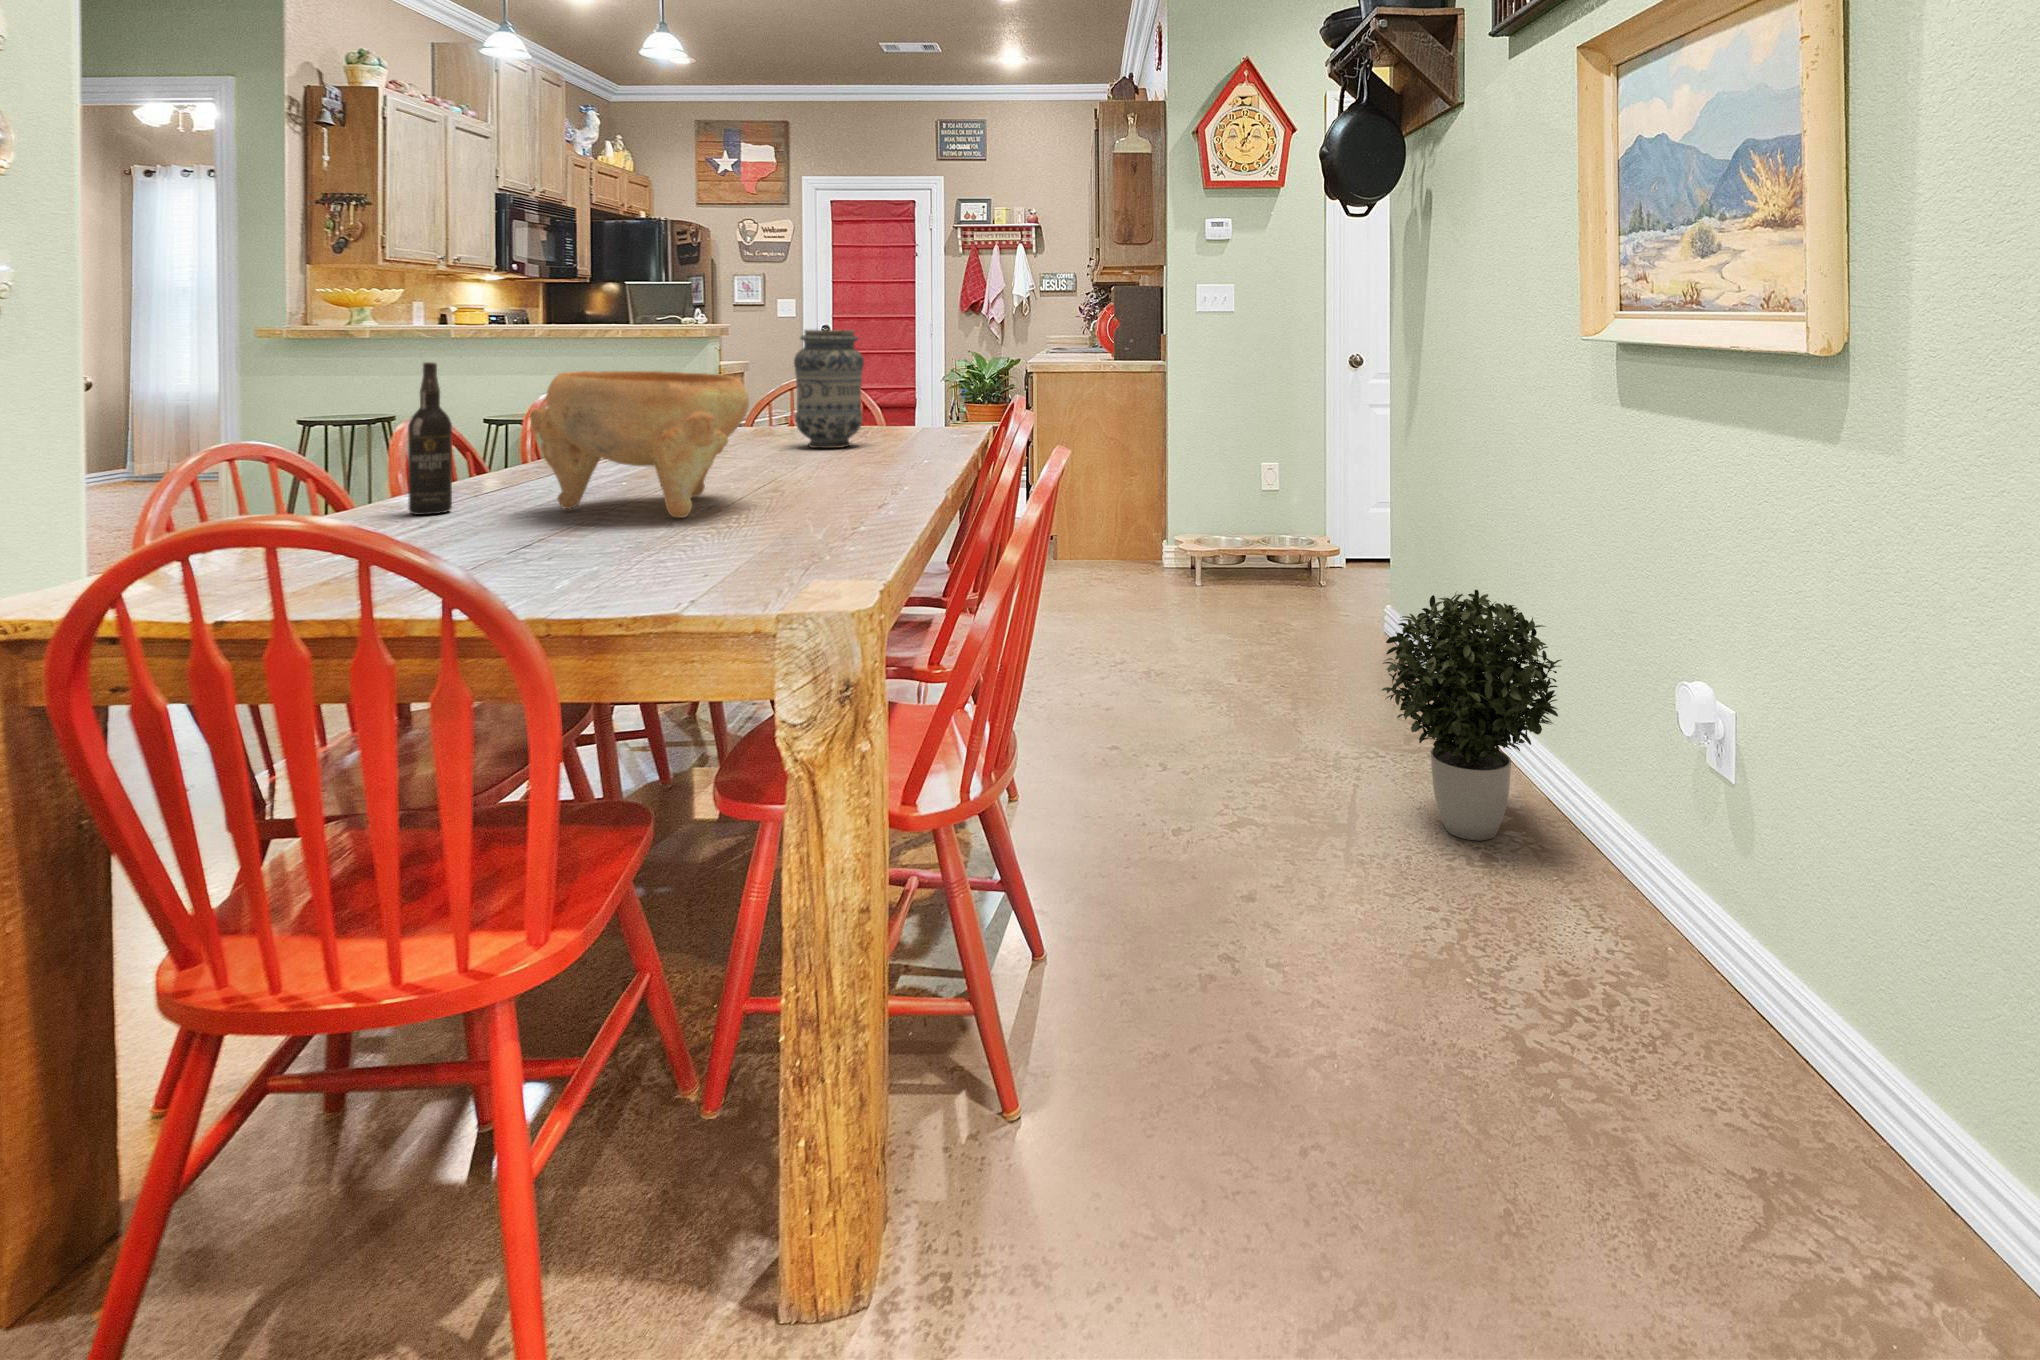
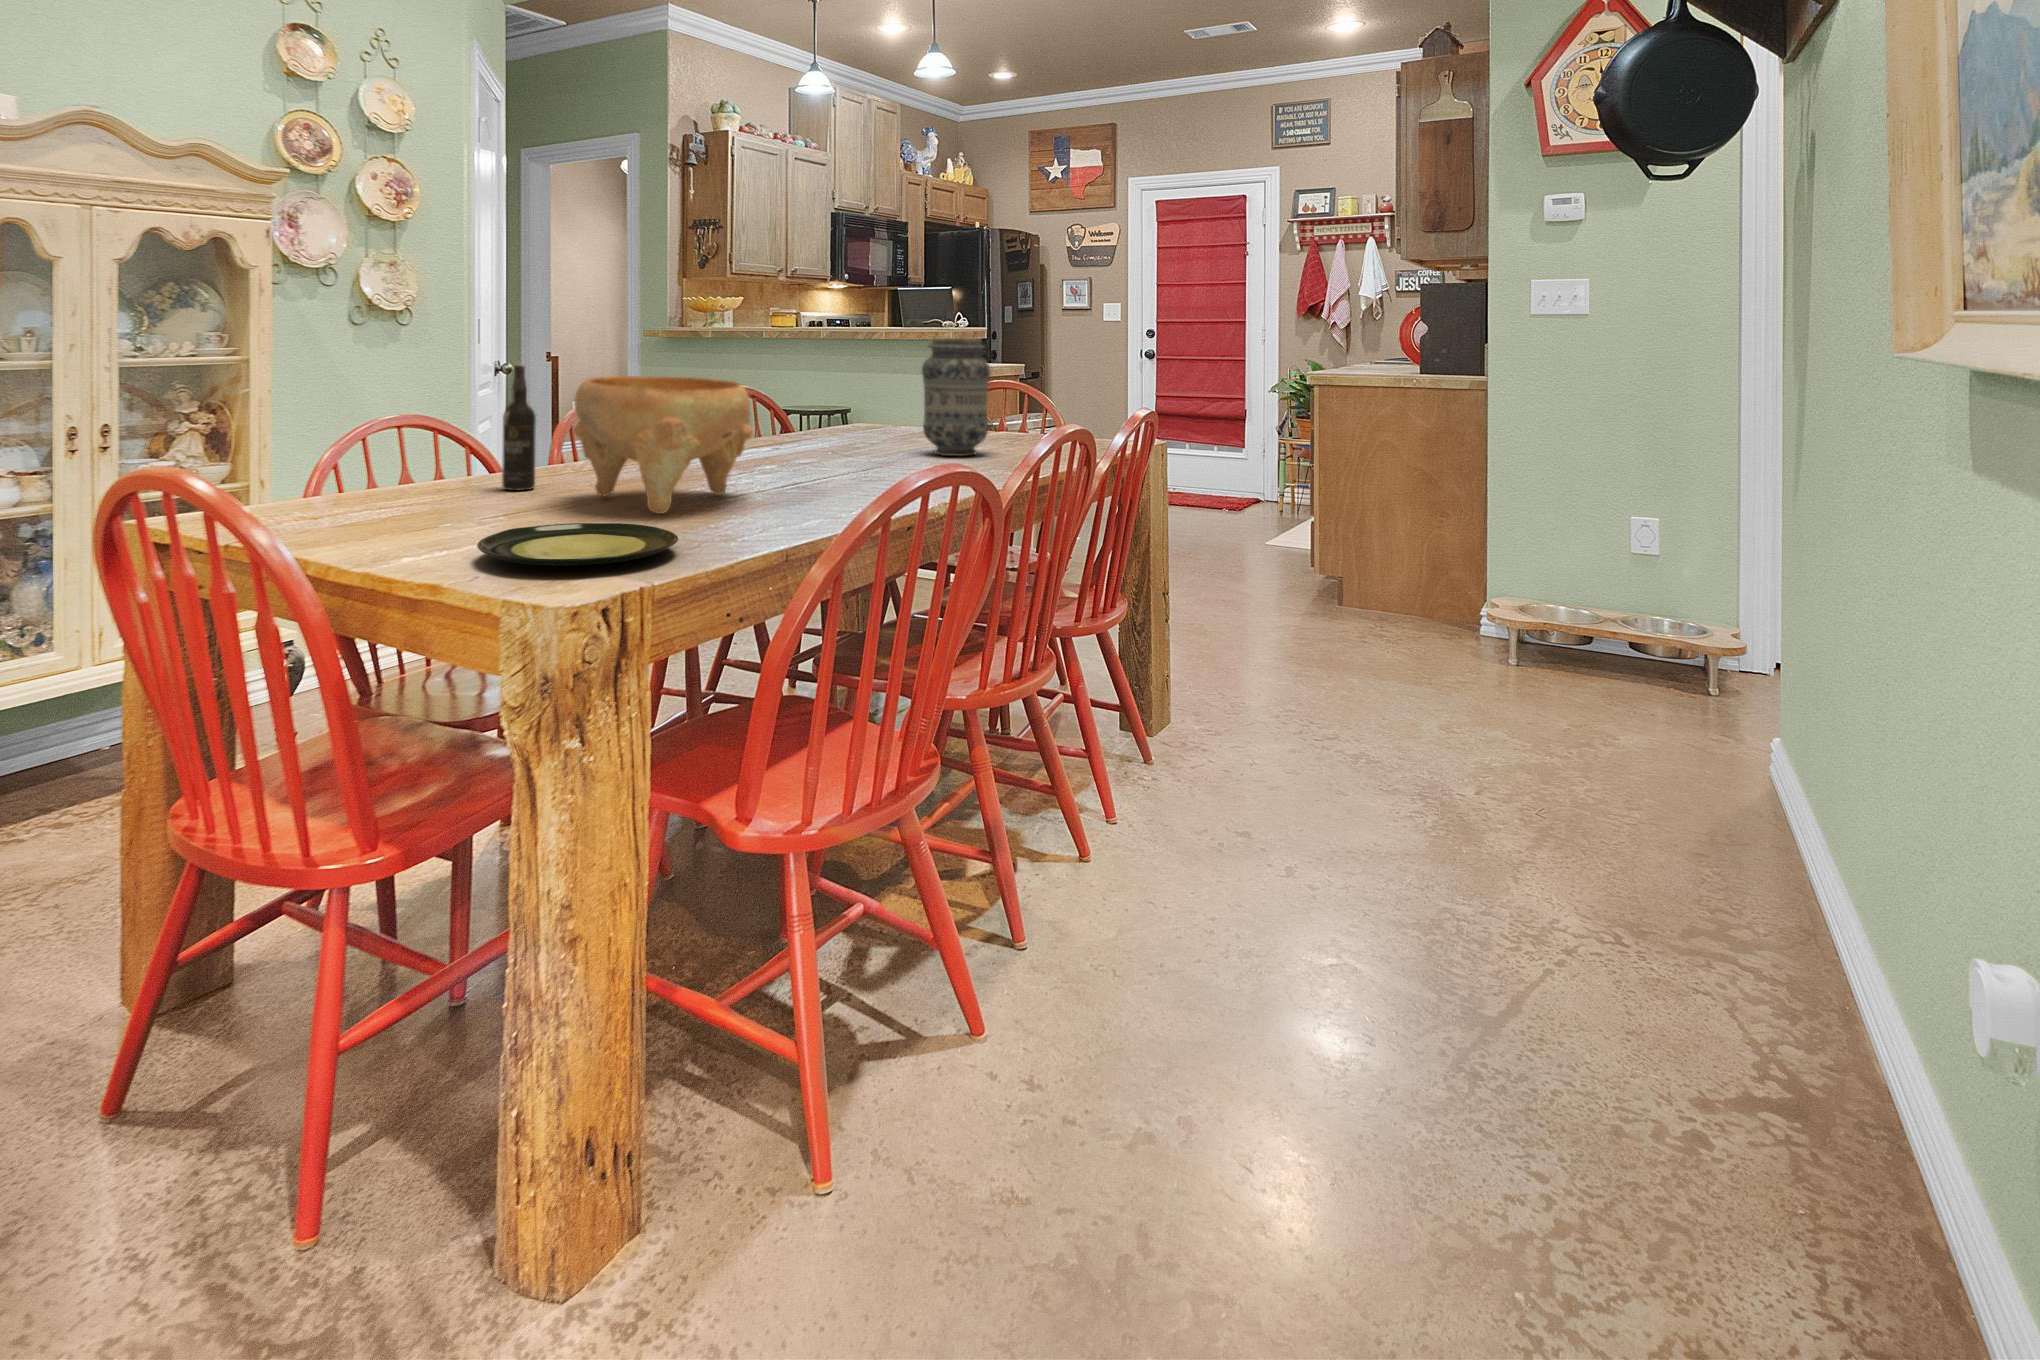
plate: none [595,524,818,569] -> present [477,523,678,566]
potted plant: present [1382,589,1561,840] -> none [1521,718,1813,1081]

